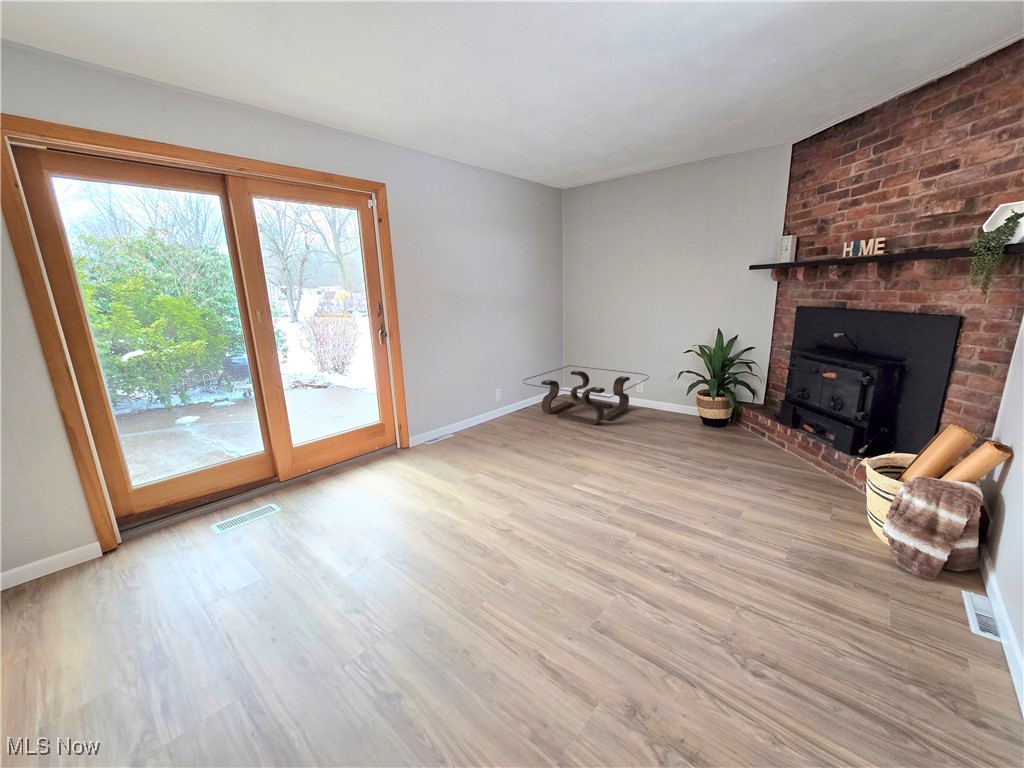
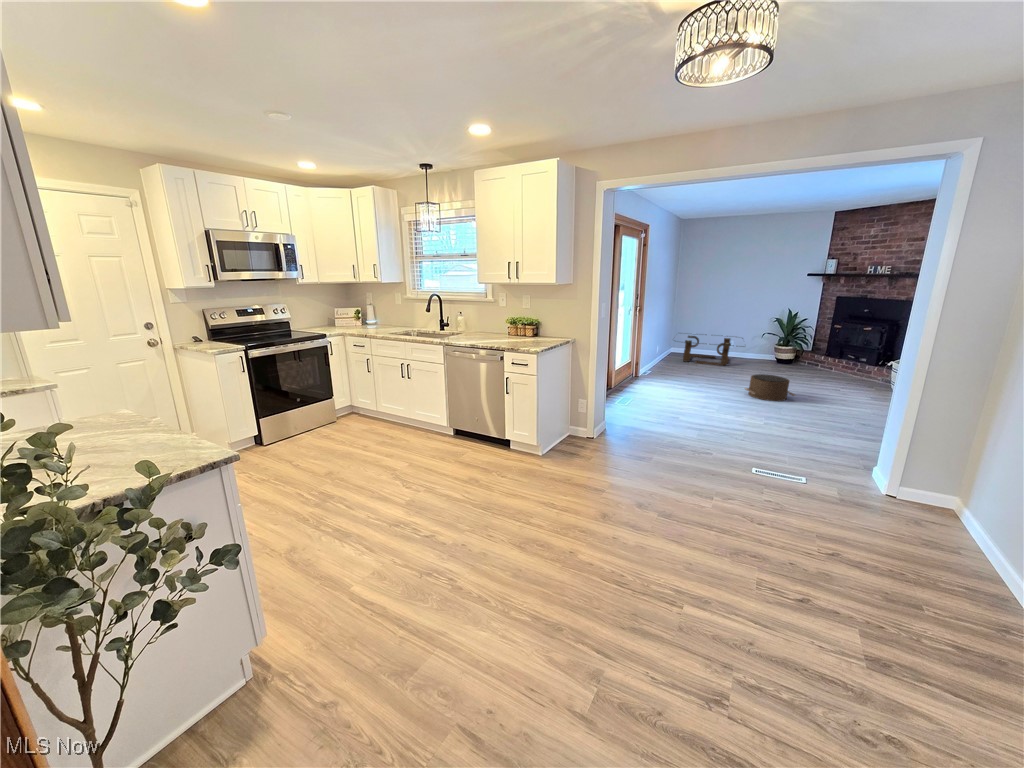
pouf: none [474,469,568,542] -> present [745,374,795,401]

